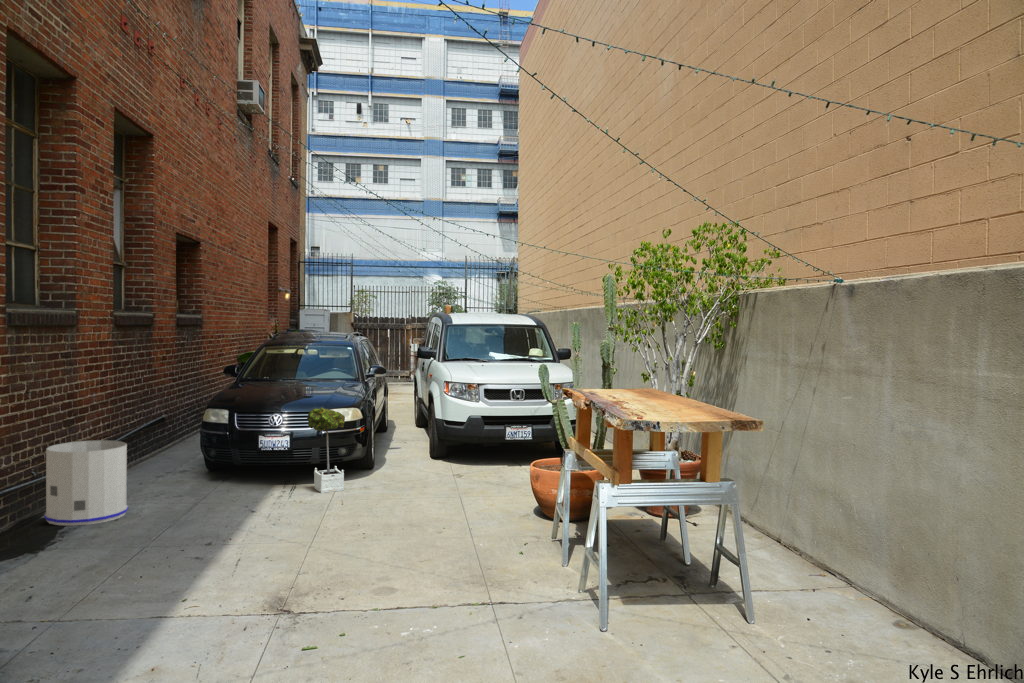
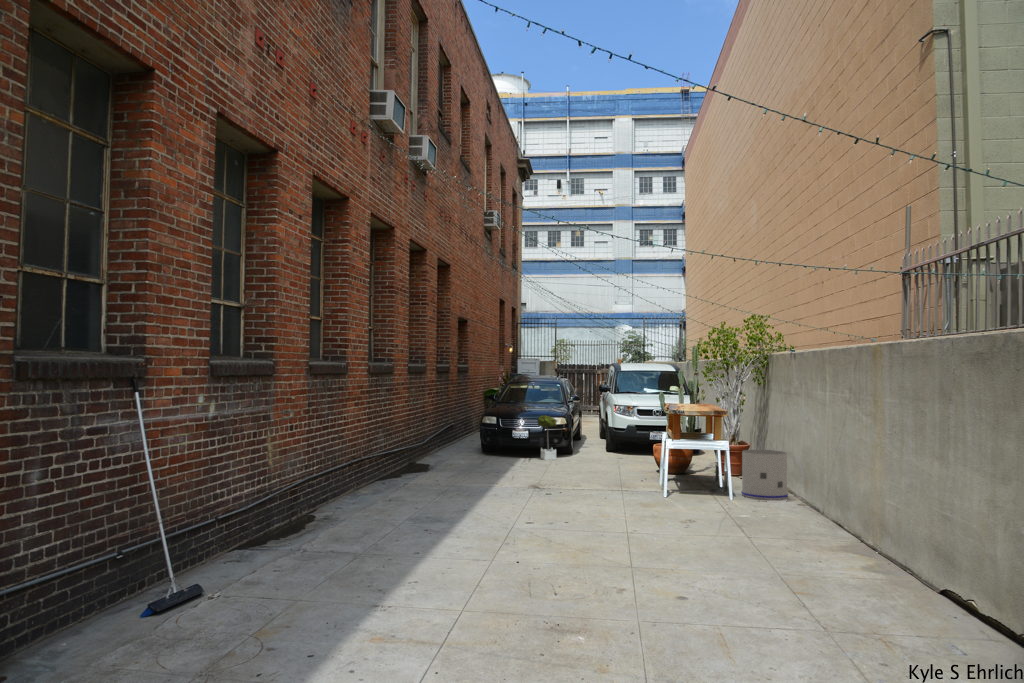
trash can: present [44,440,128,526] -> present [741,450,788,500]

